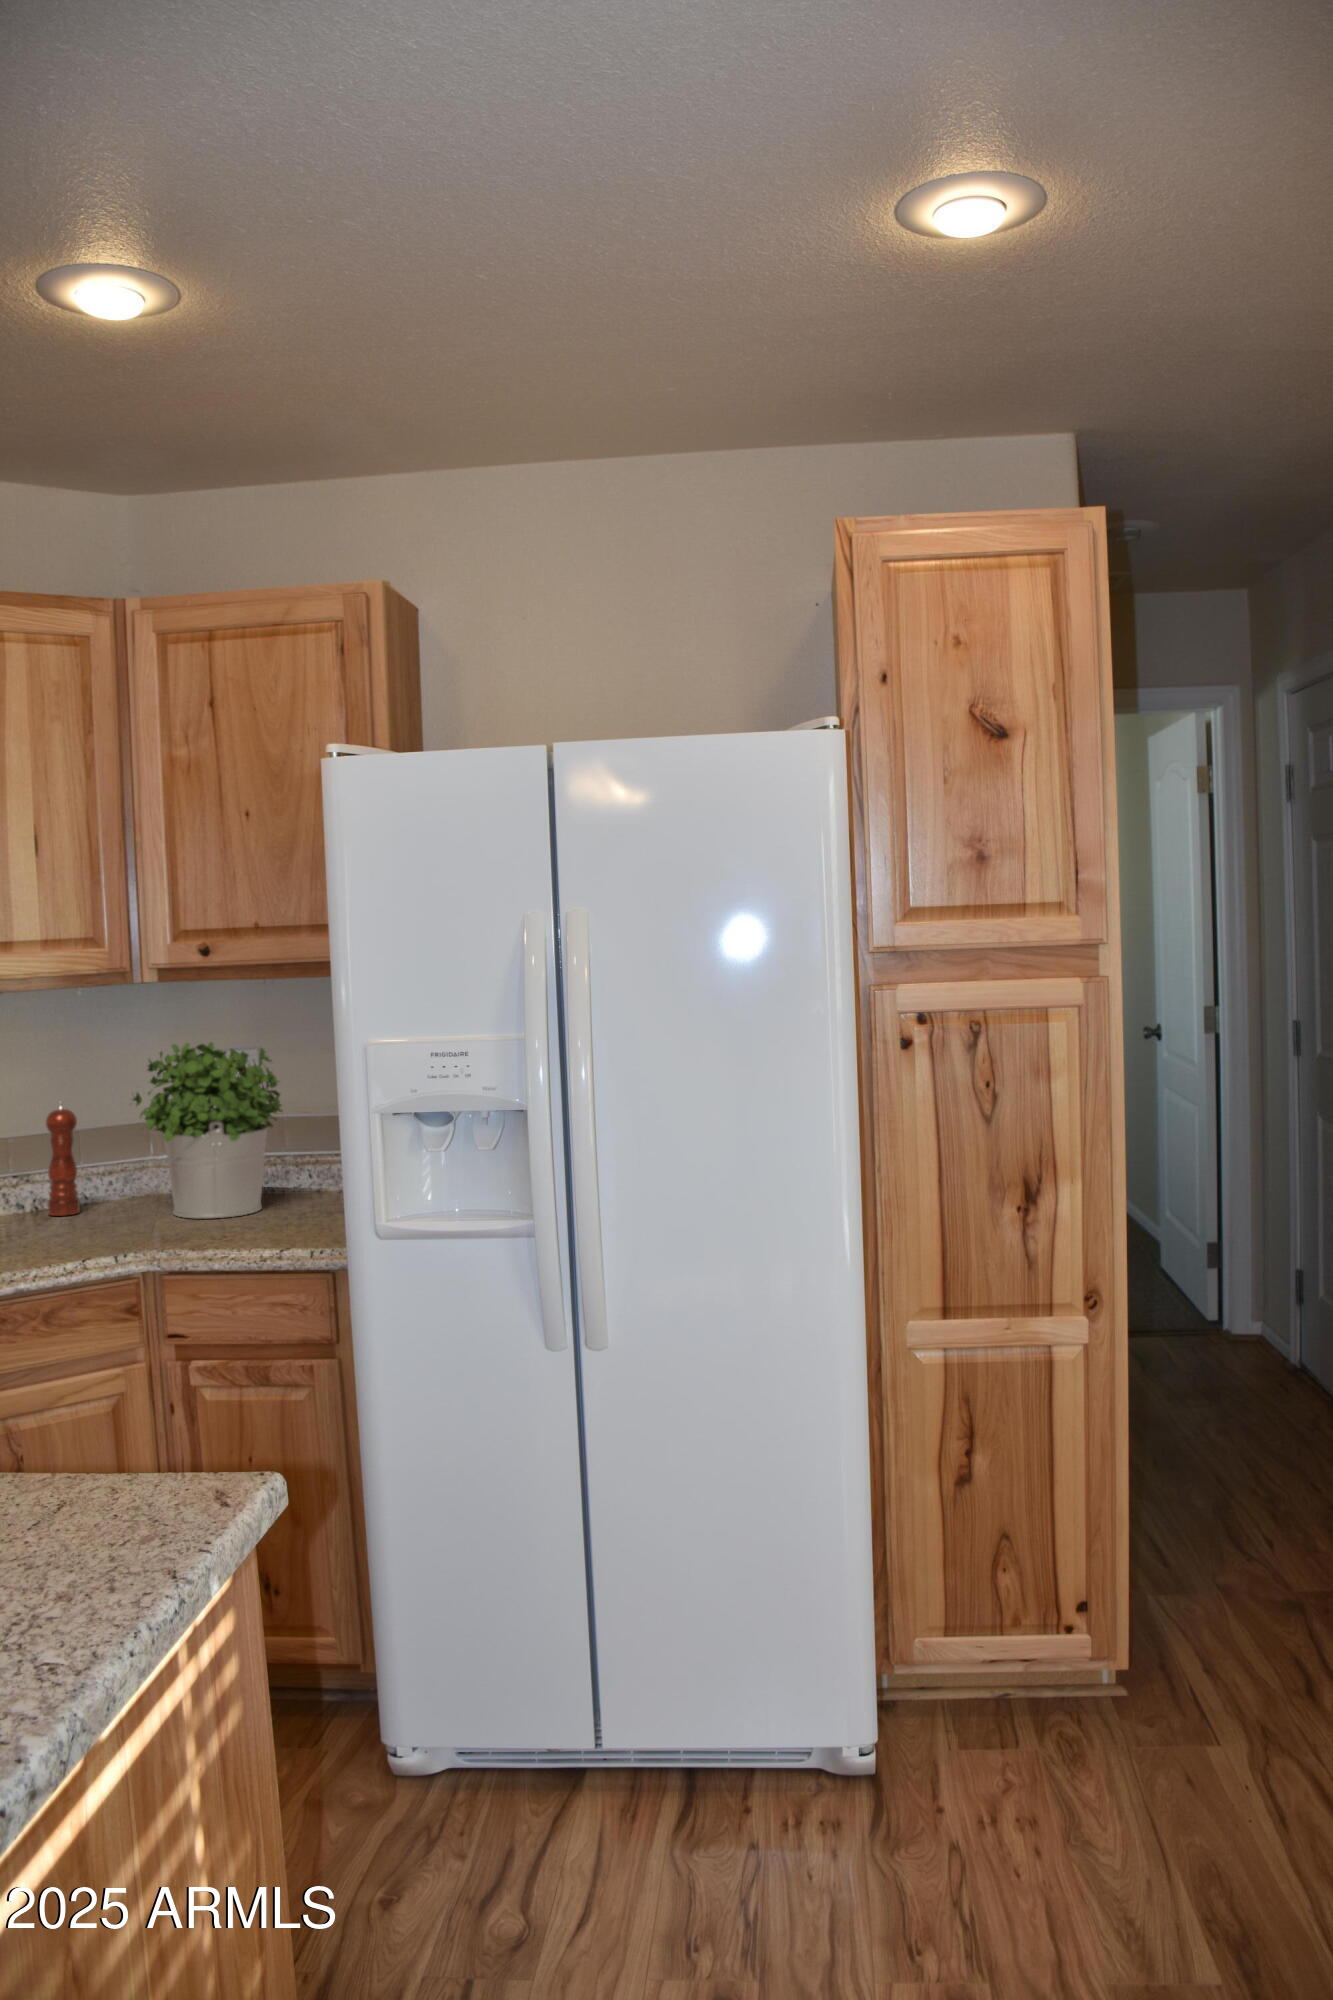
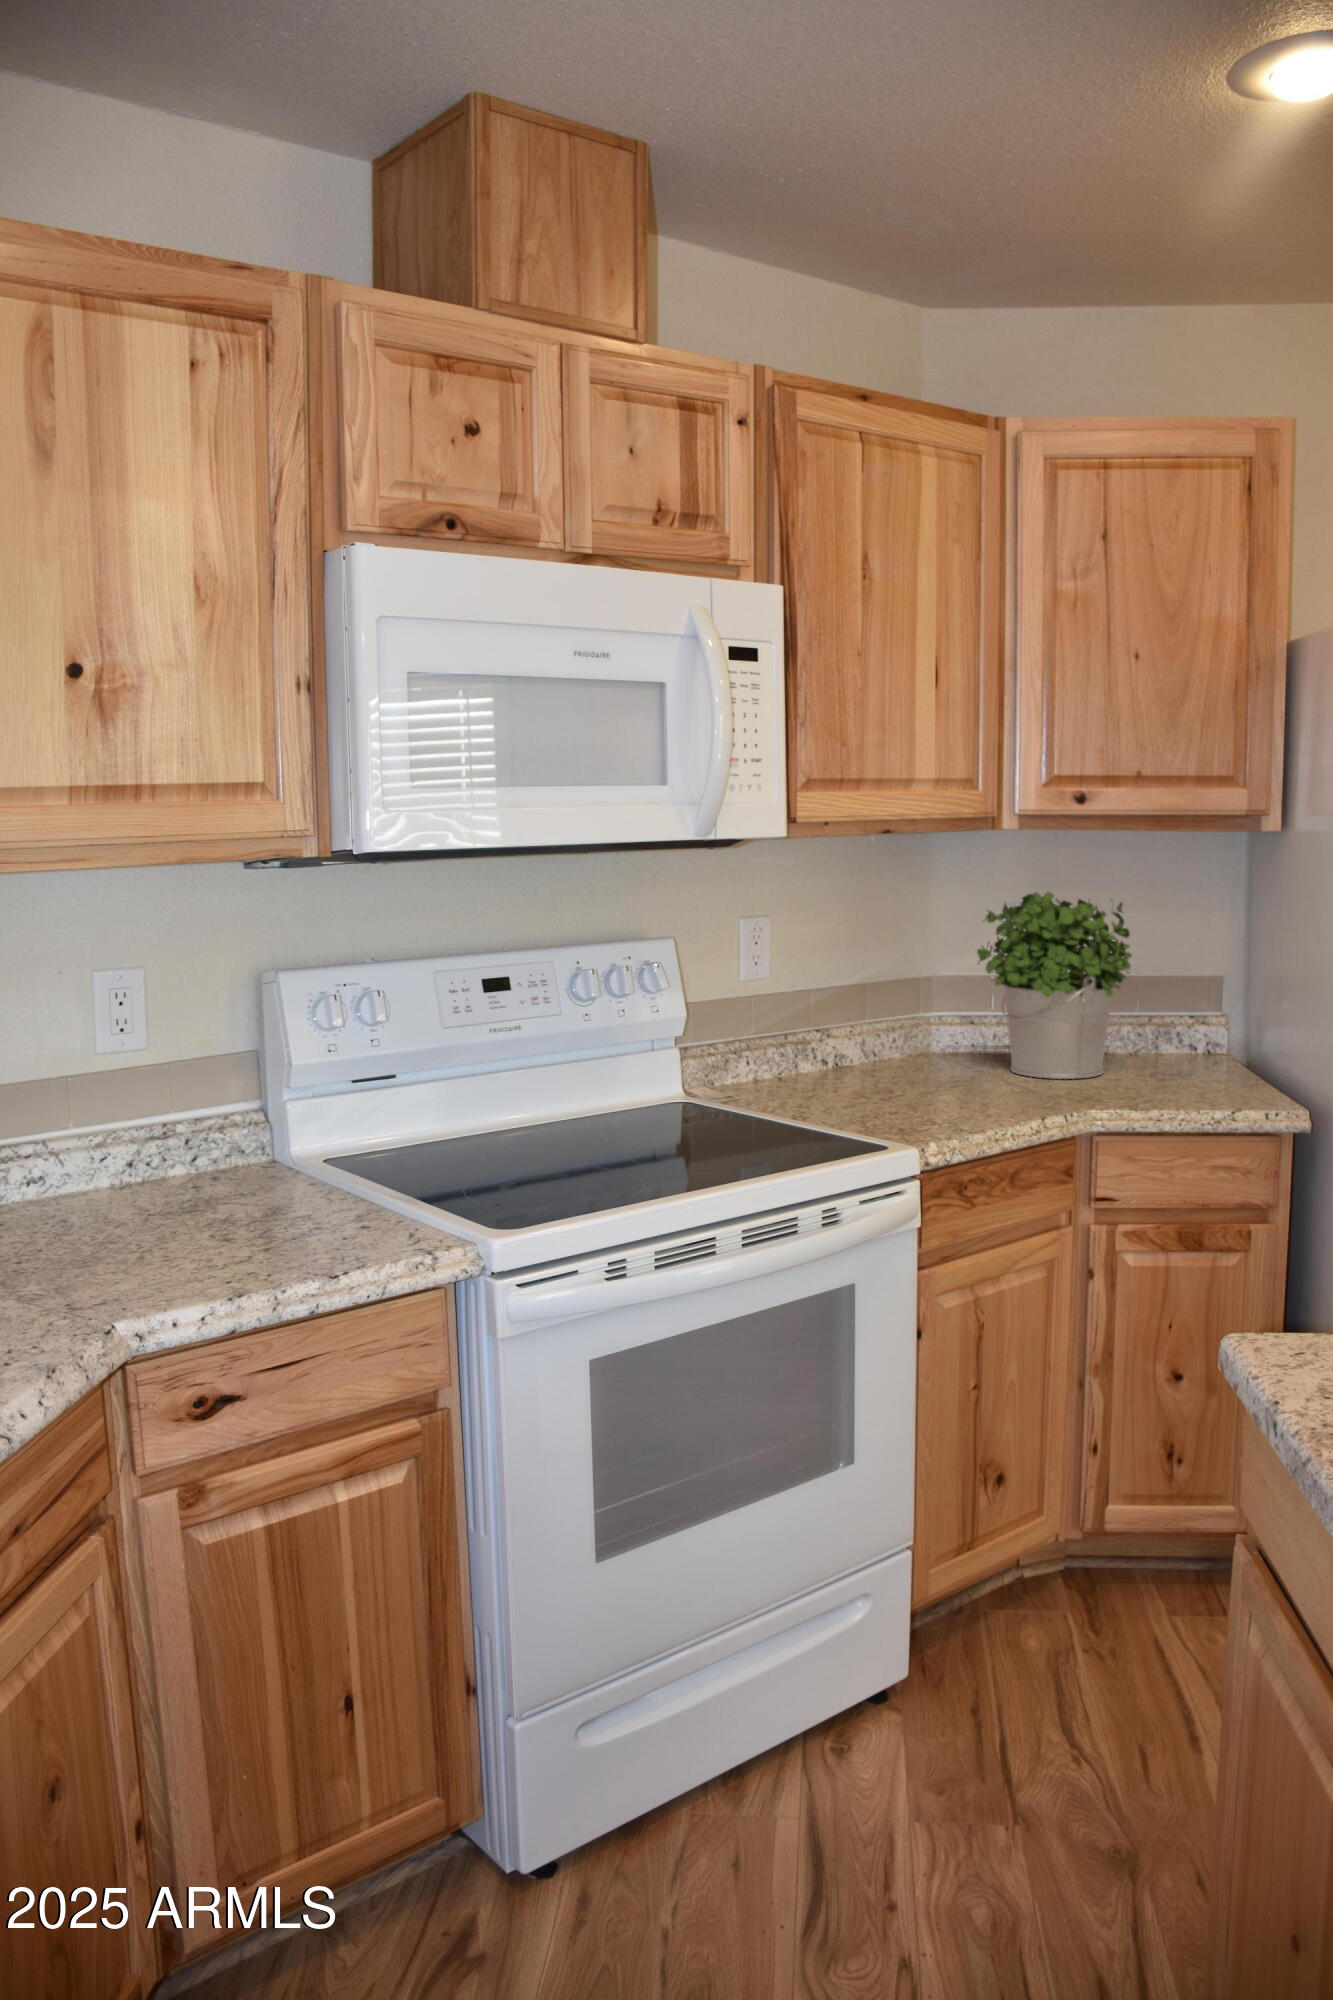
pepper mill: present [46,1101,80,1216] -> none [878,954,910,1075]

